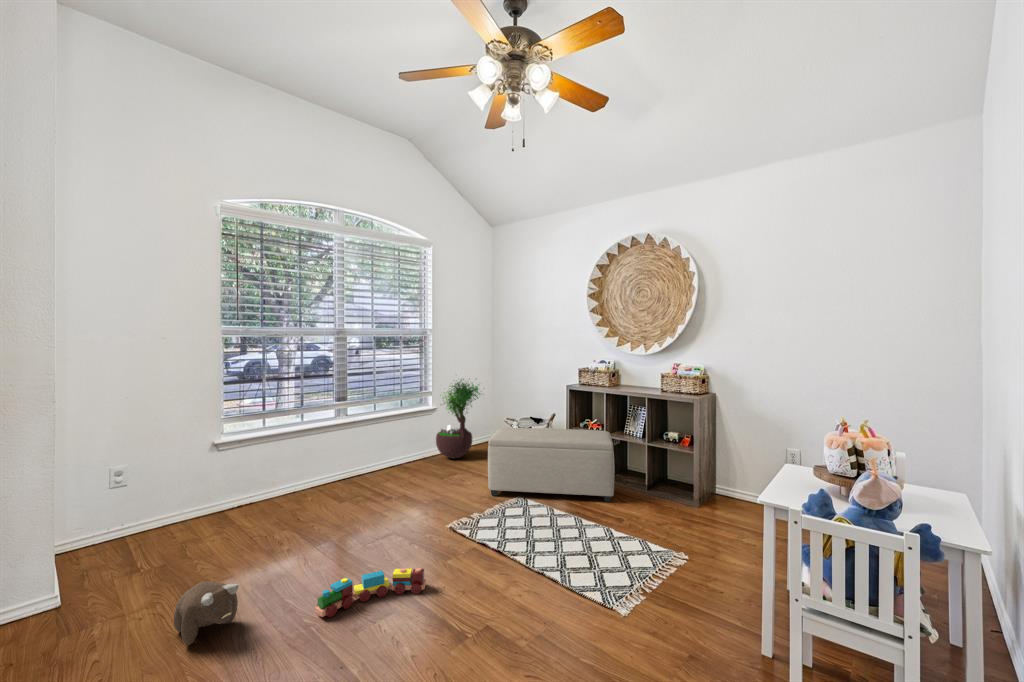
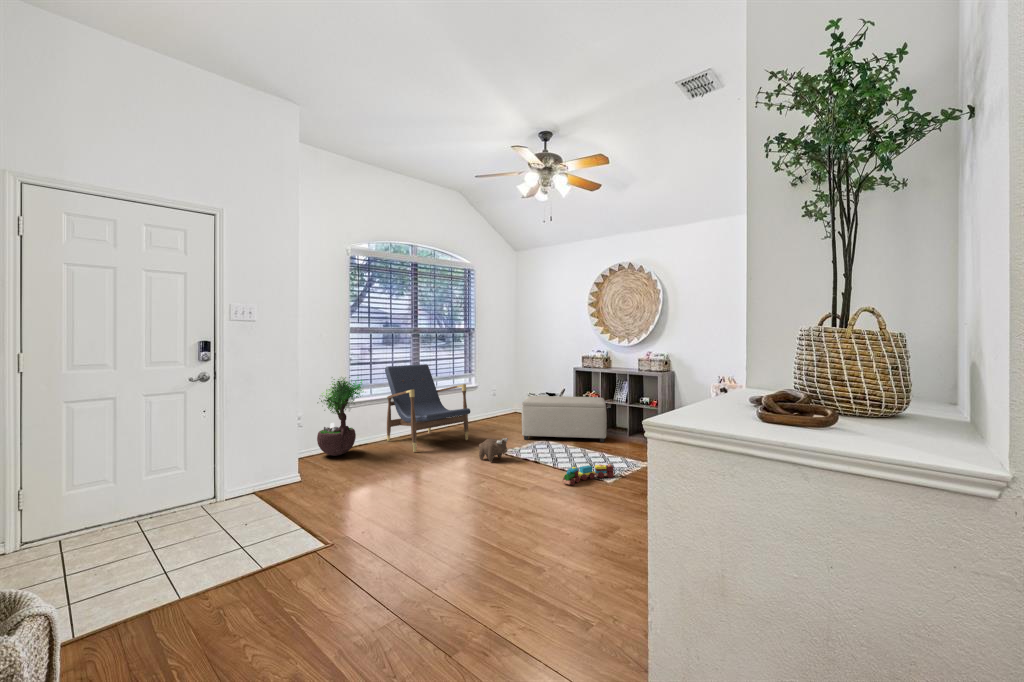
potted tree: present [436,379,480,458] -> present [317,377,364,456]
lounge chair: none [284,381,410,524] -> present [385,364,470,452]
toy train: present [315,568,426,617] -> present [563,464,614,485]
plush toy: present [174,581,239,645] -> present [479,438,508,462]

